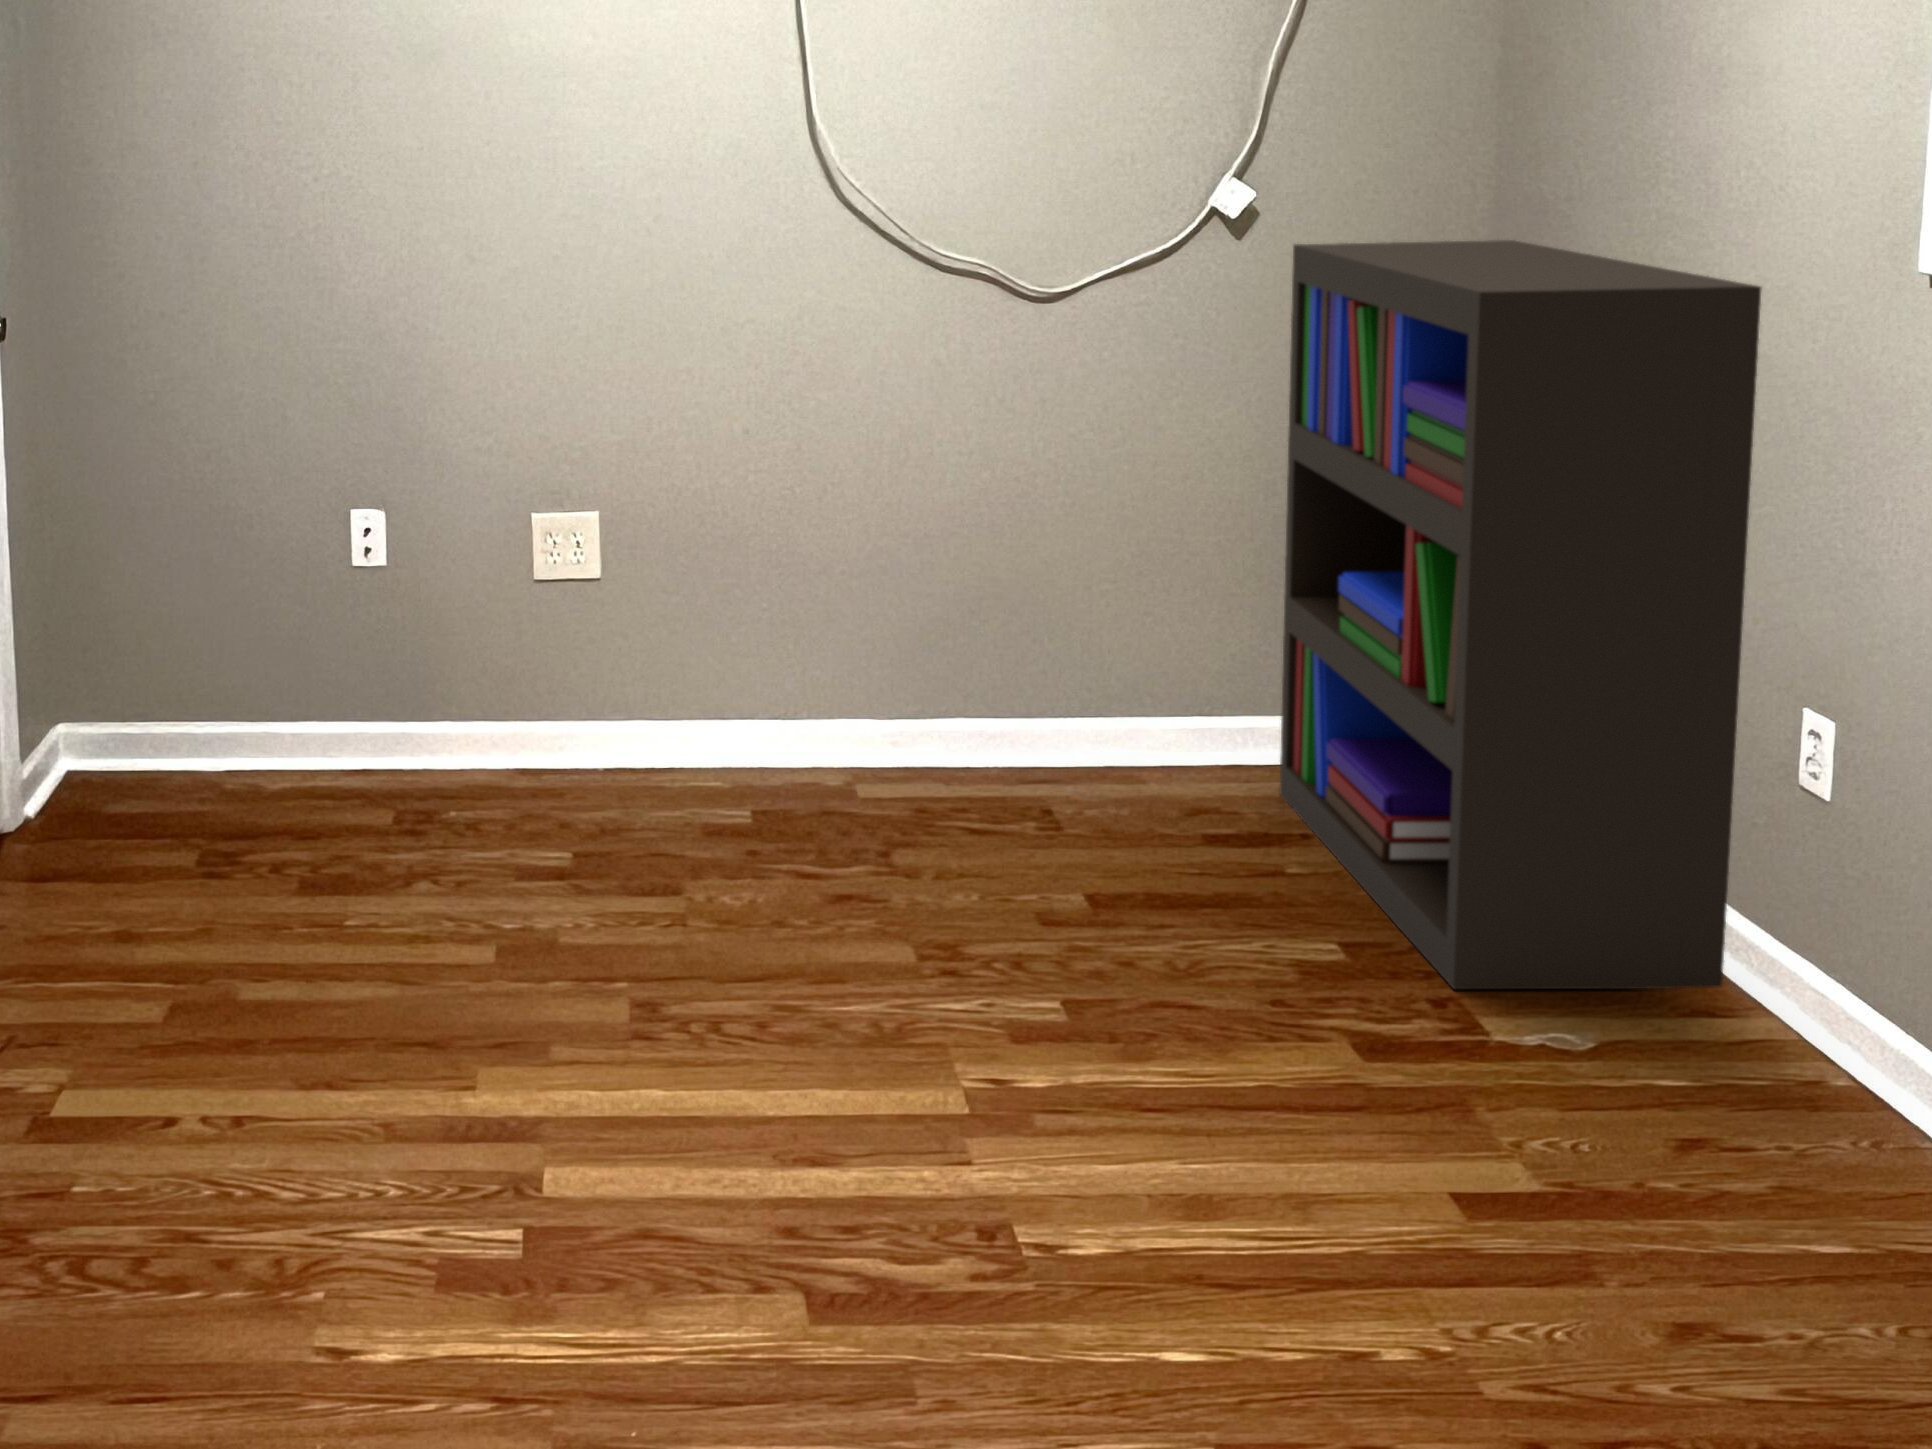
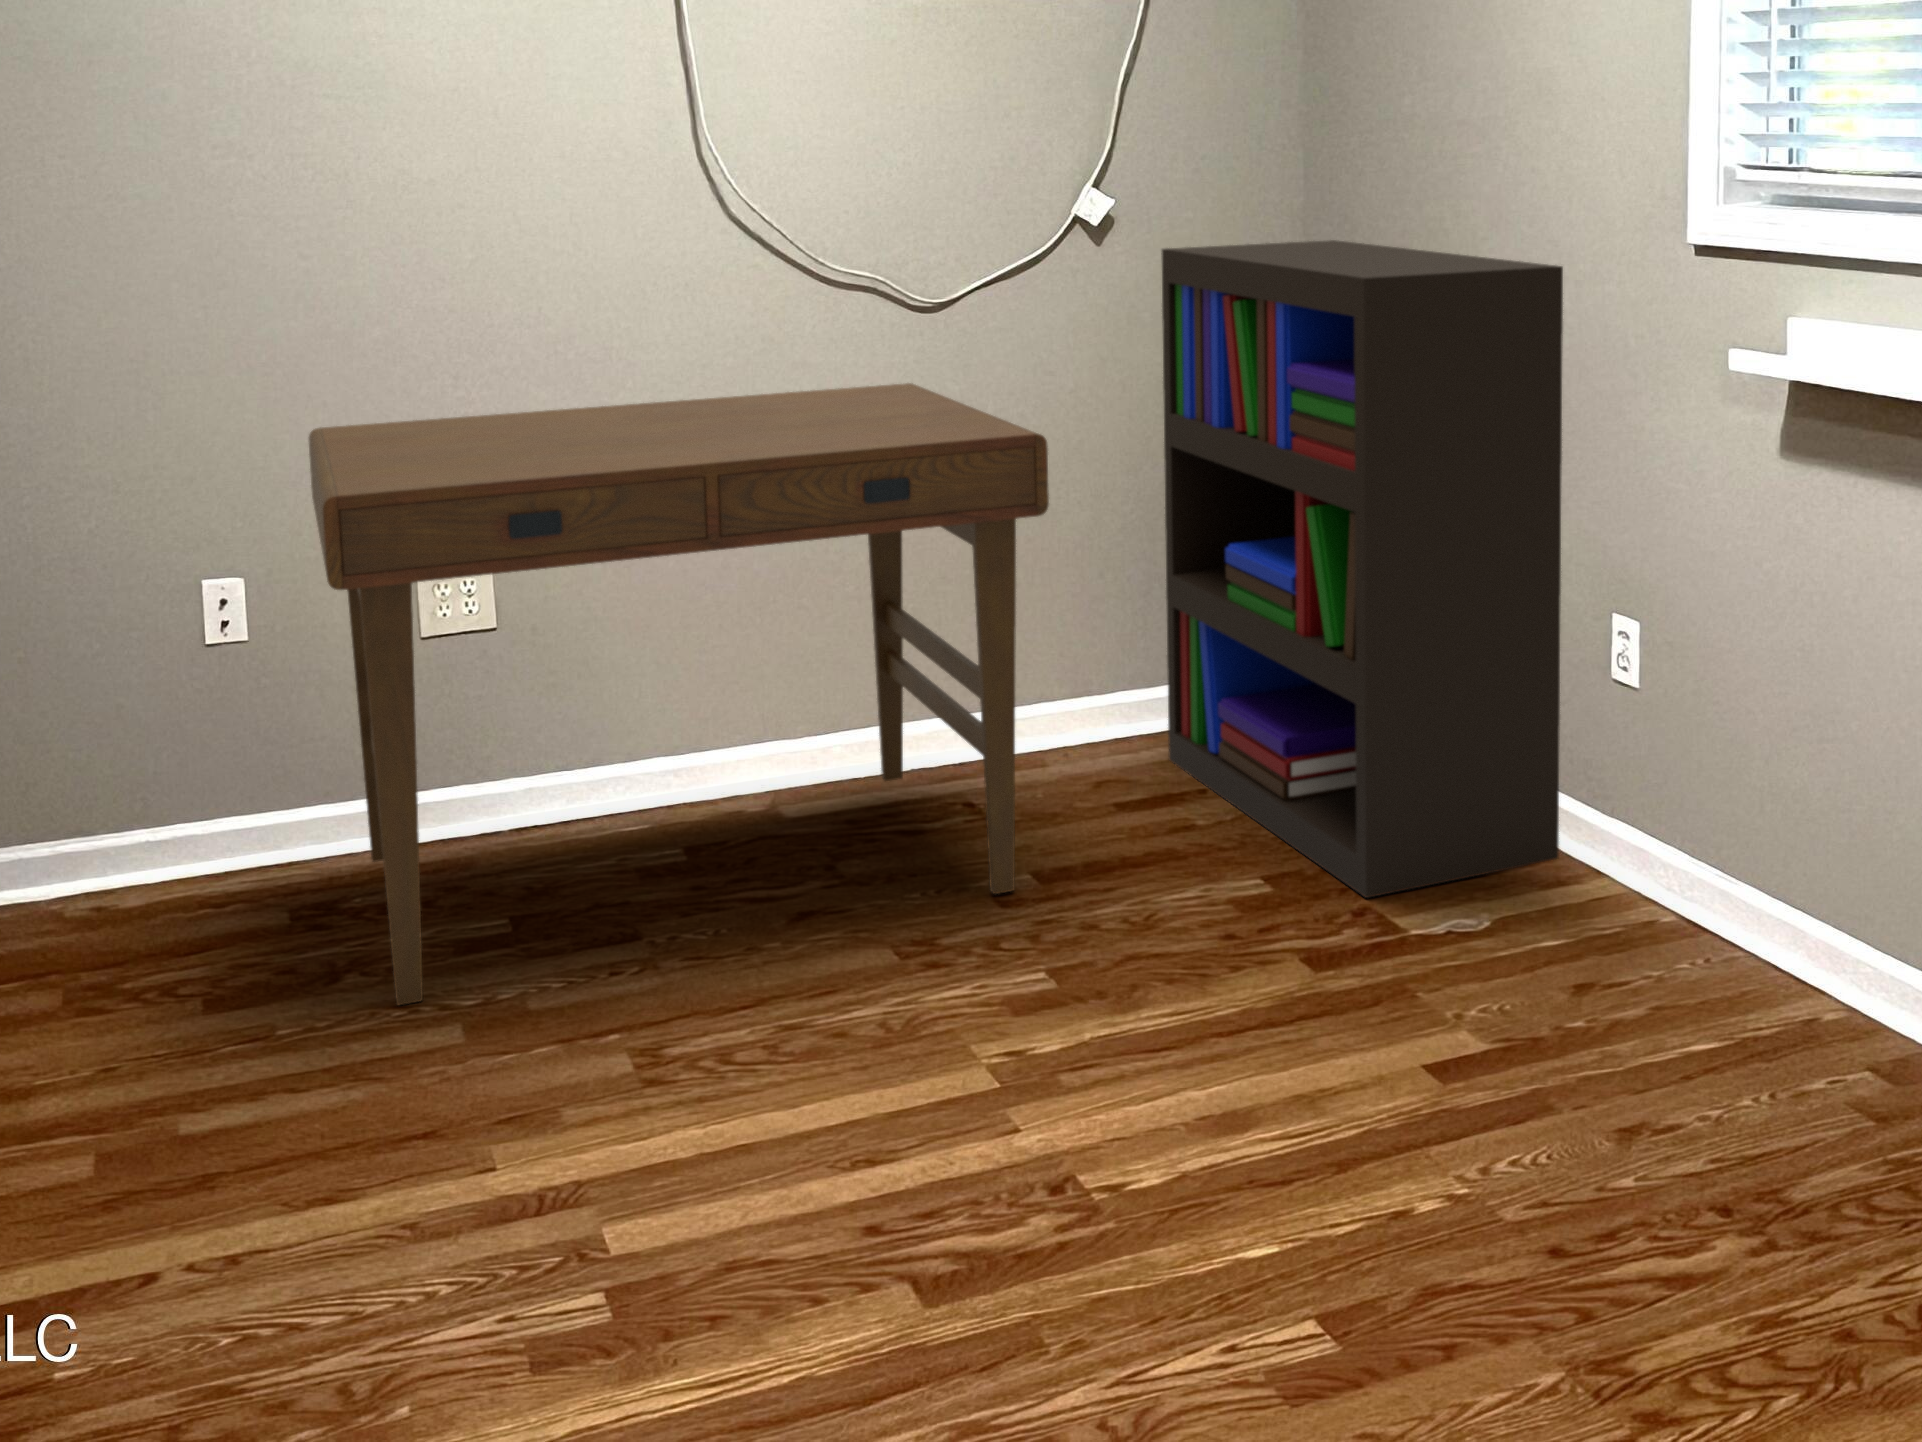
desk: none [401,373,1107,913] -> present [309,383,1049,1005]

